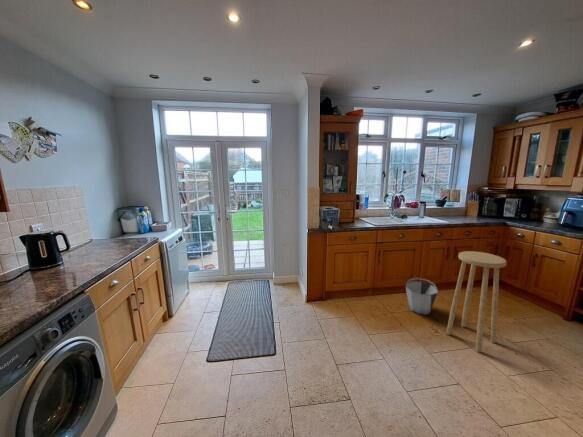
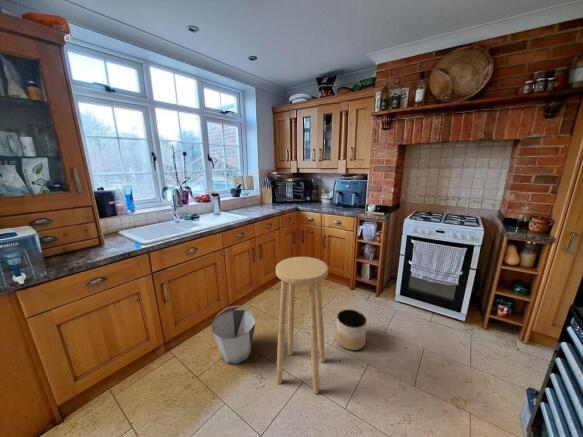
planter: none [516,316,557,354] -> present [336,309,367,350]

